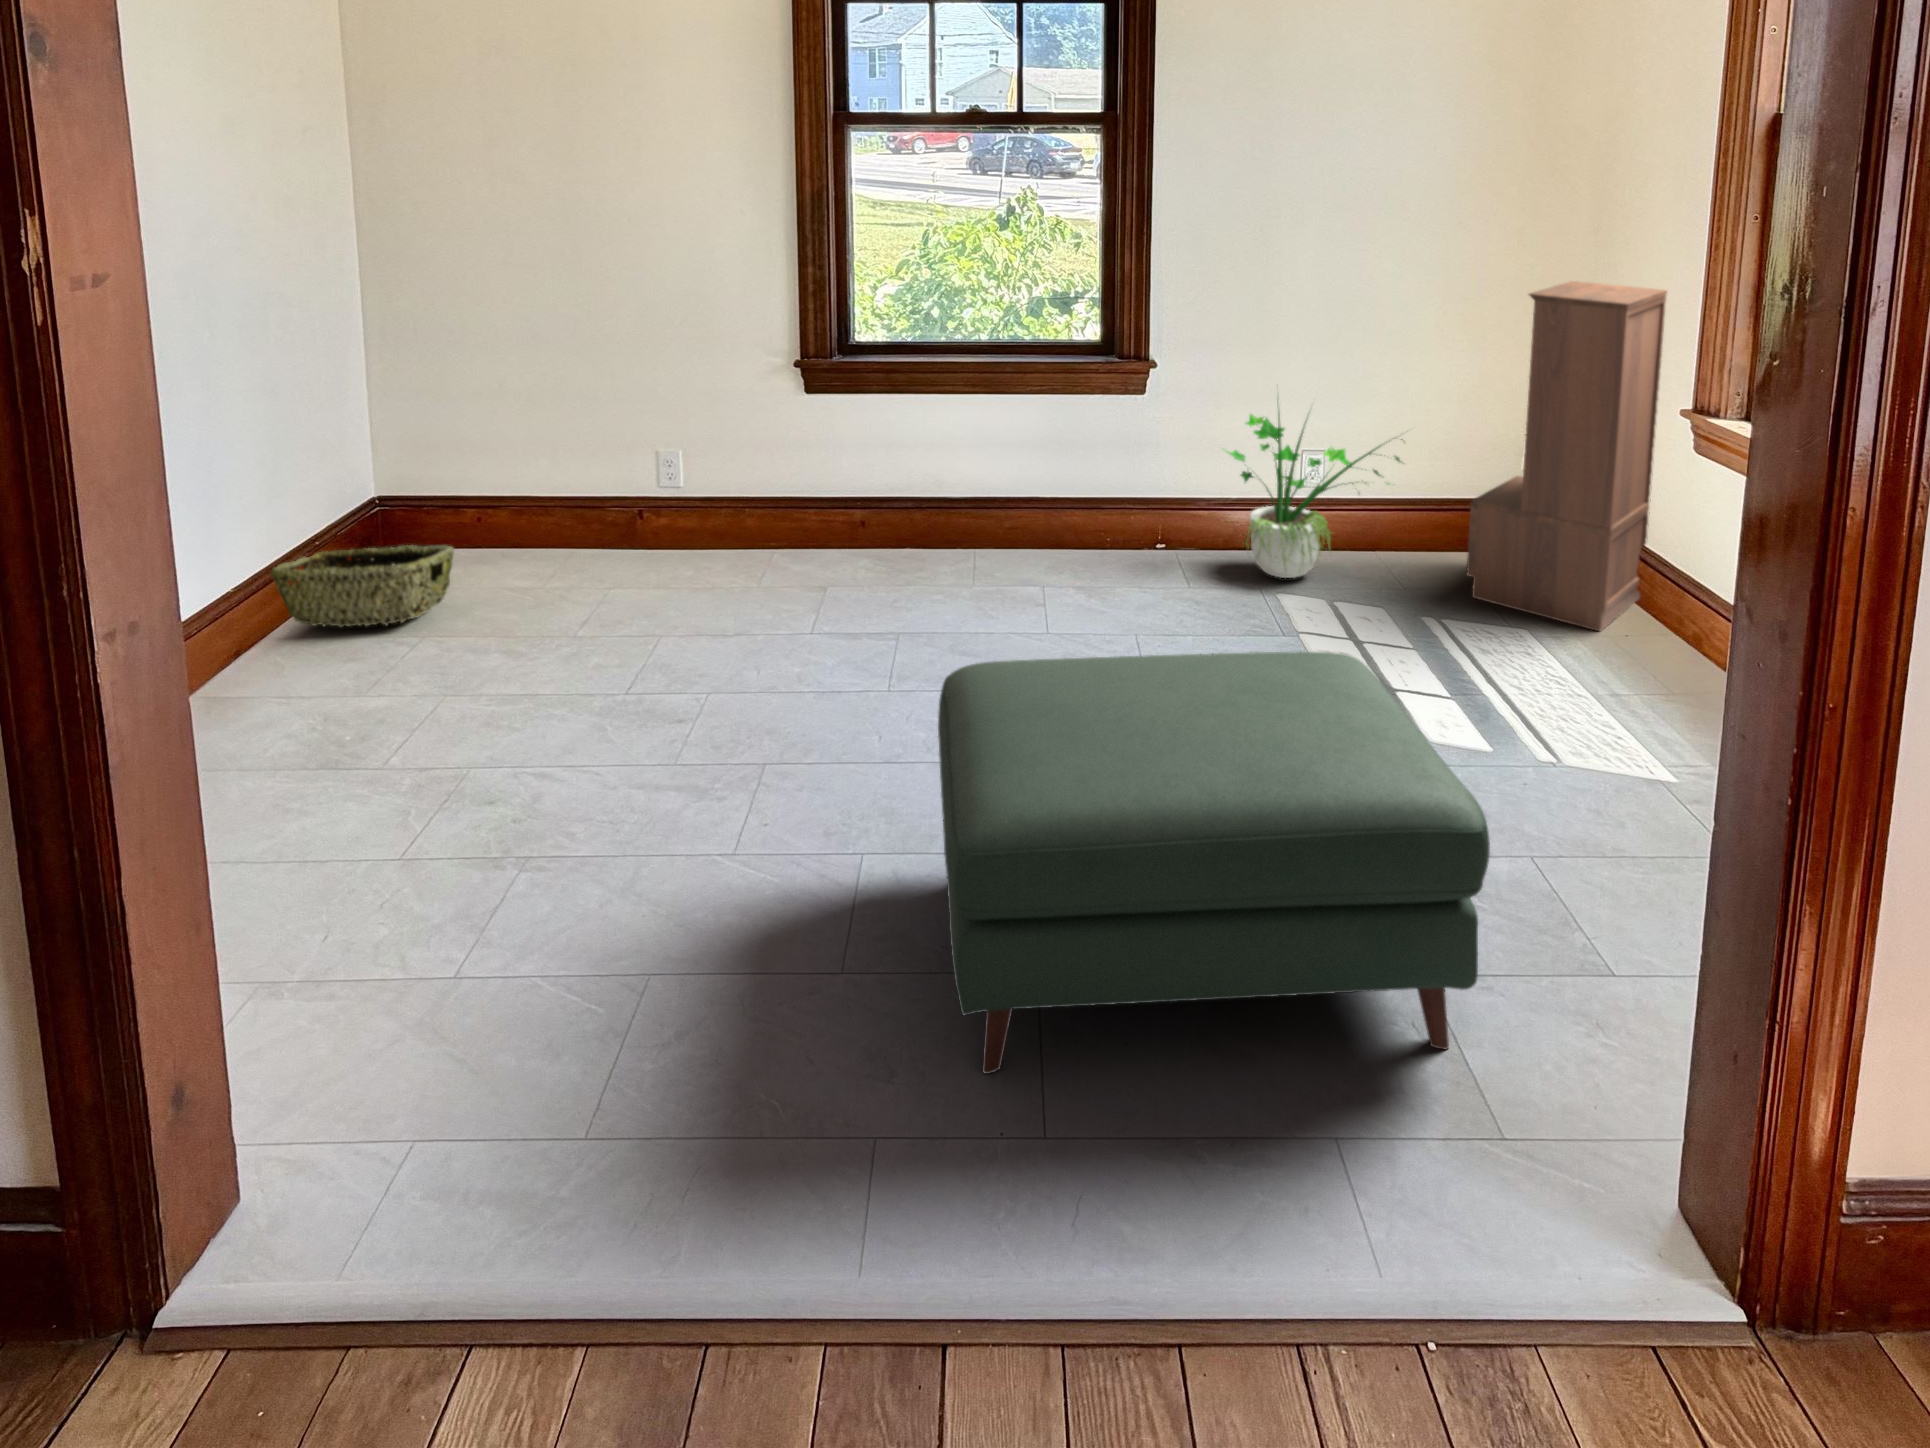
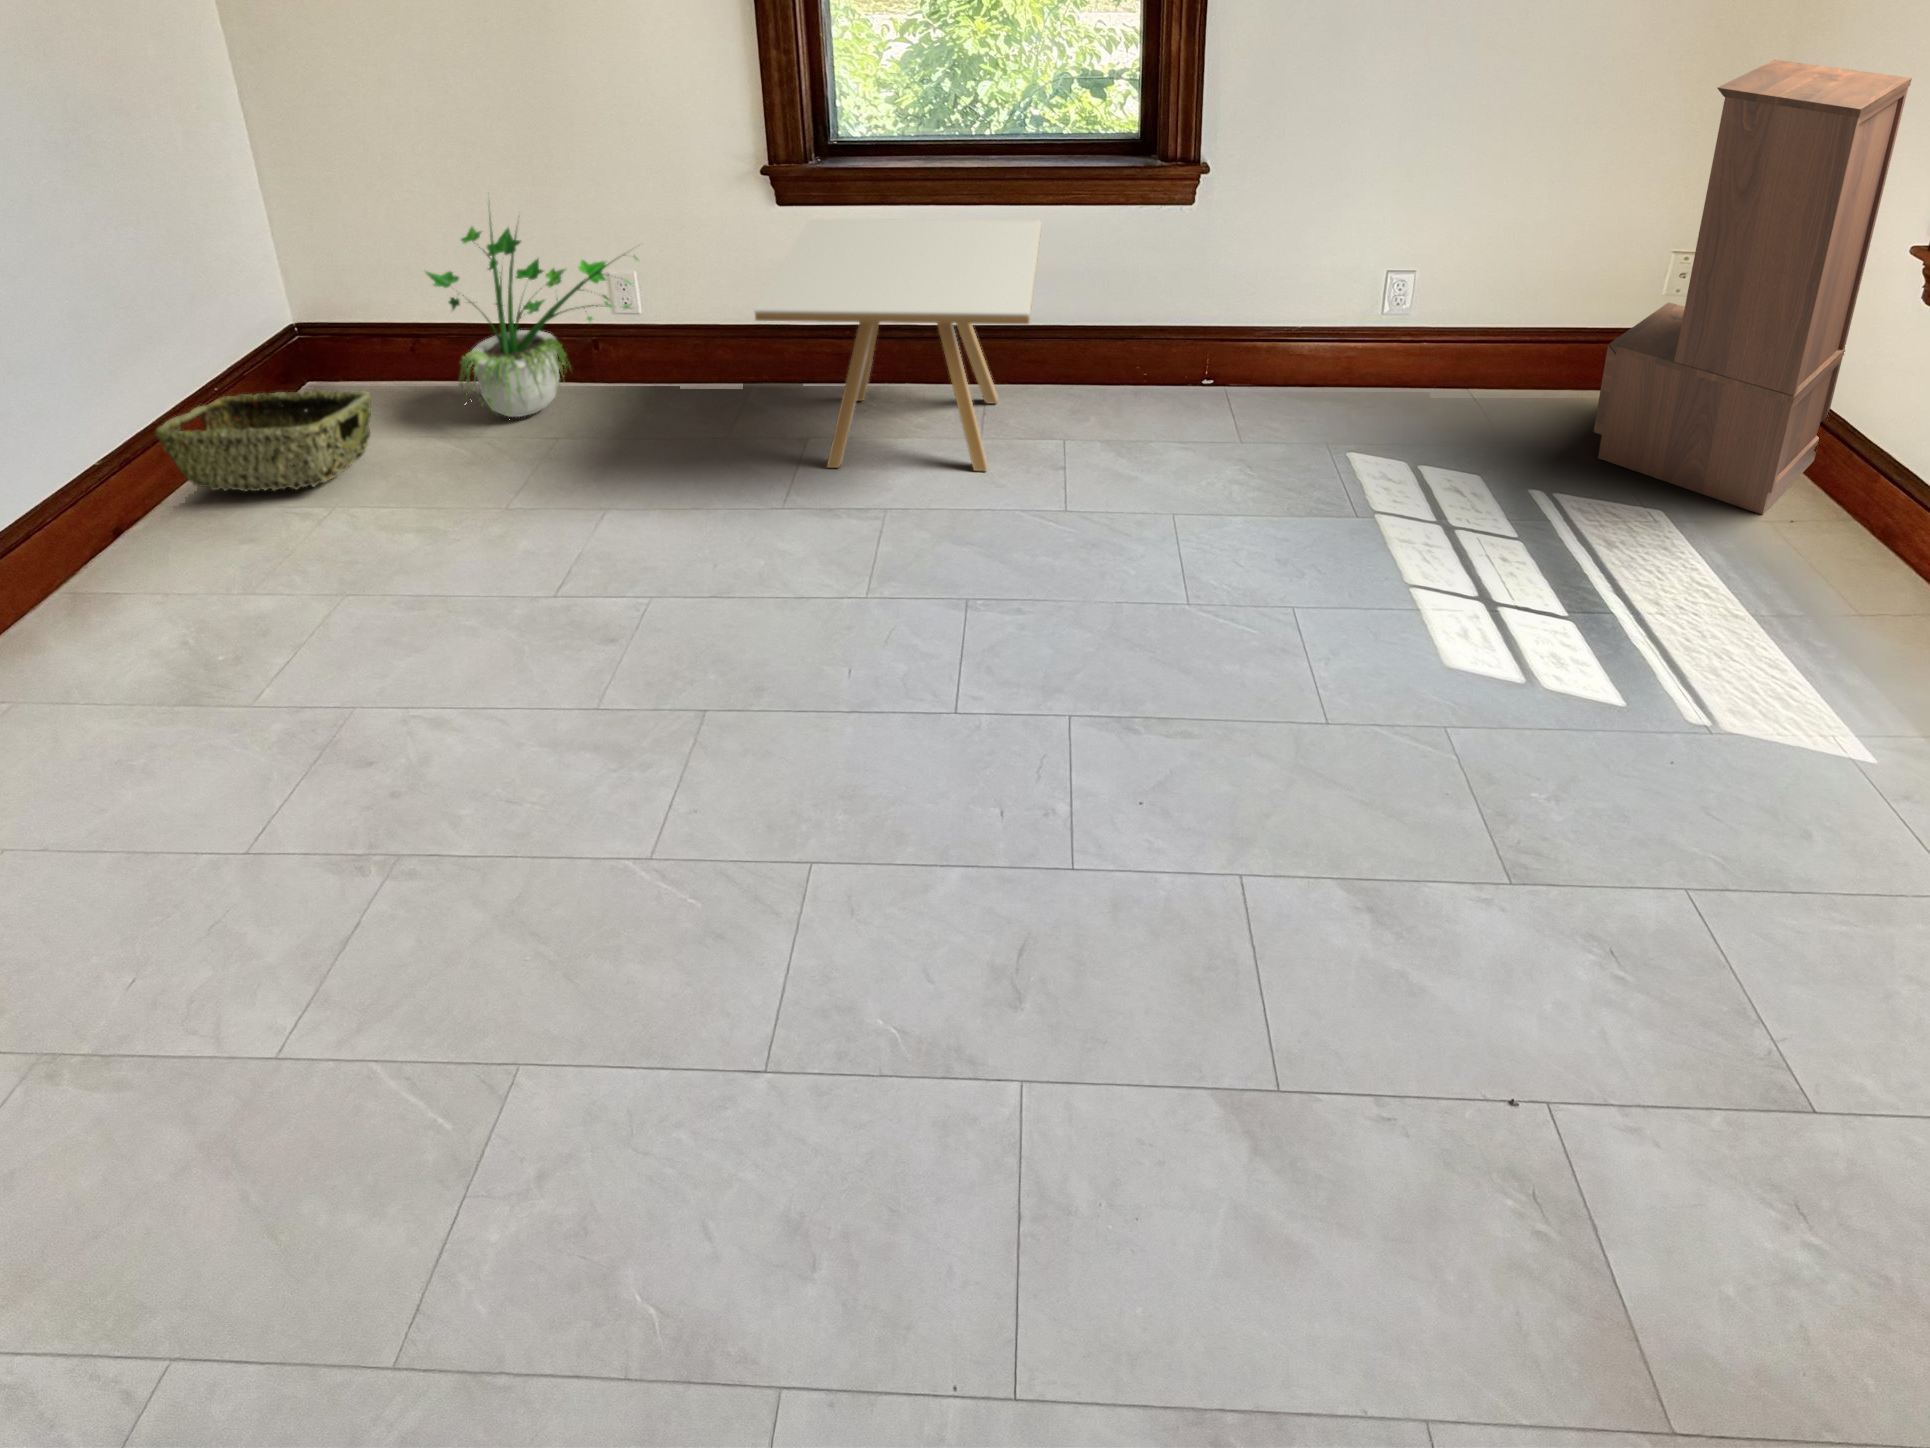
potted plant: present [1227,397,1402,578] -> present [426,203,637,417]
side table: none [793,411,1018,611] -> present [754,219,1041,472]
ottoman: present [938,652,1490,1074] -> none [876,657,1649,1251]

